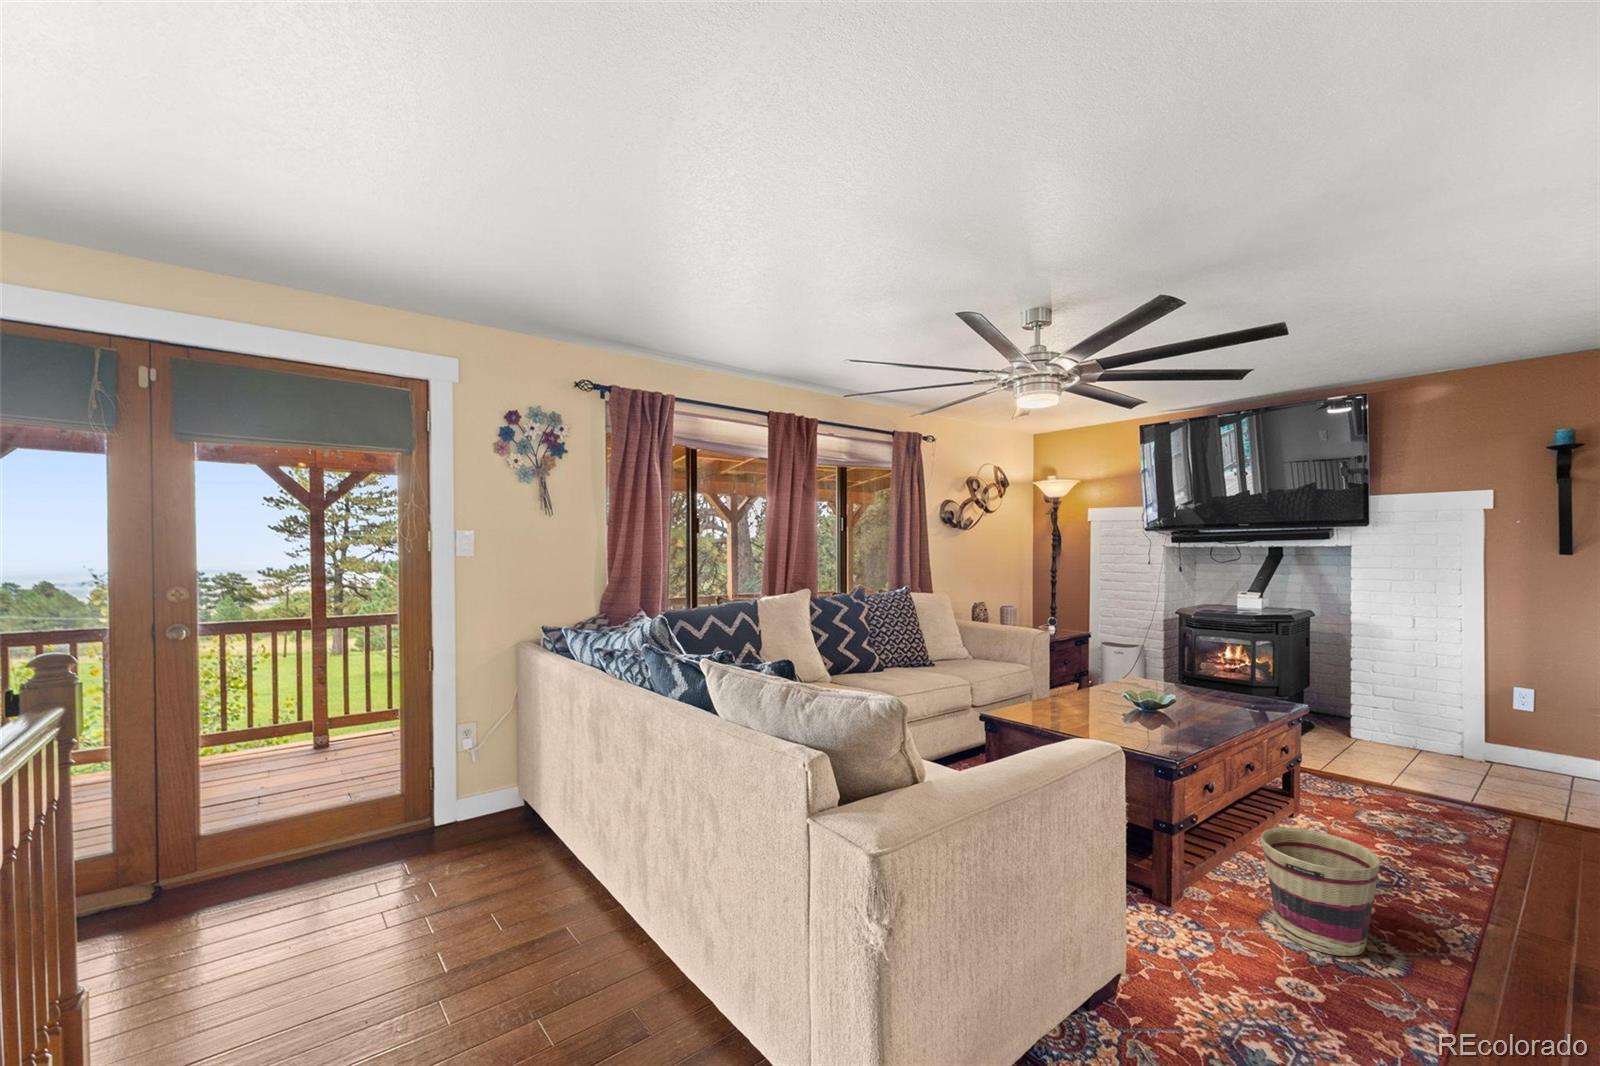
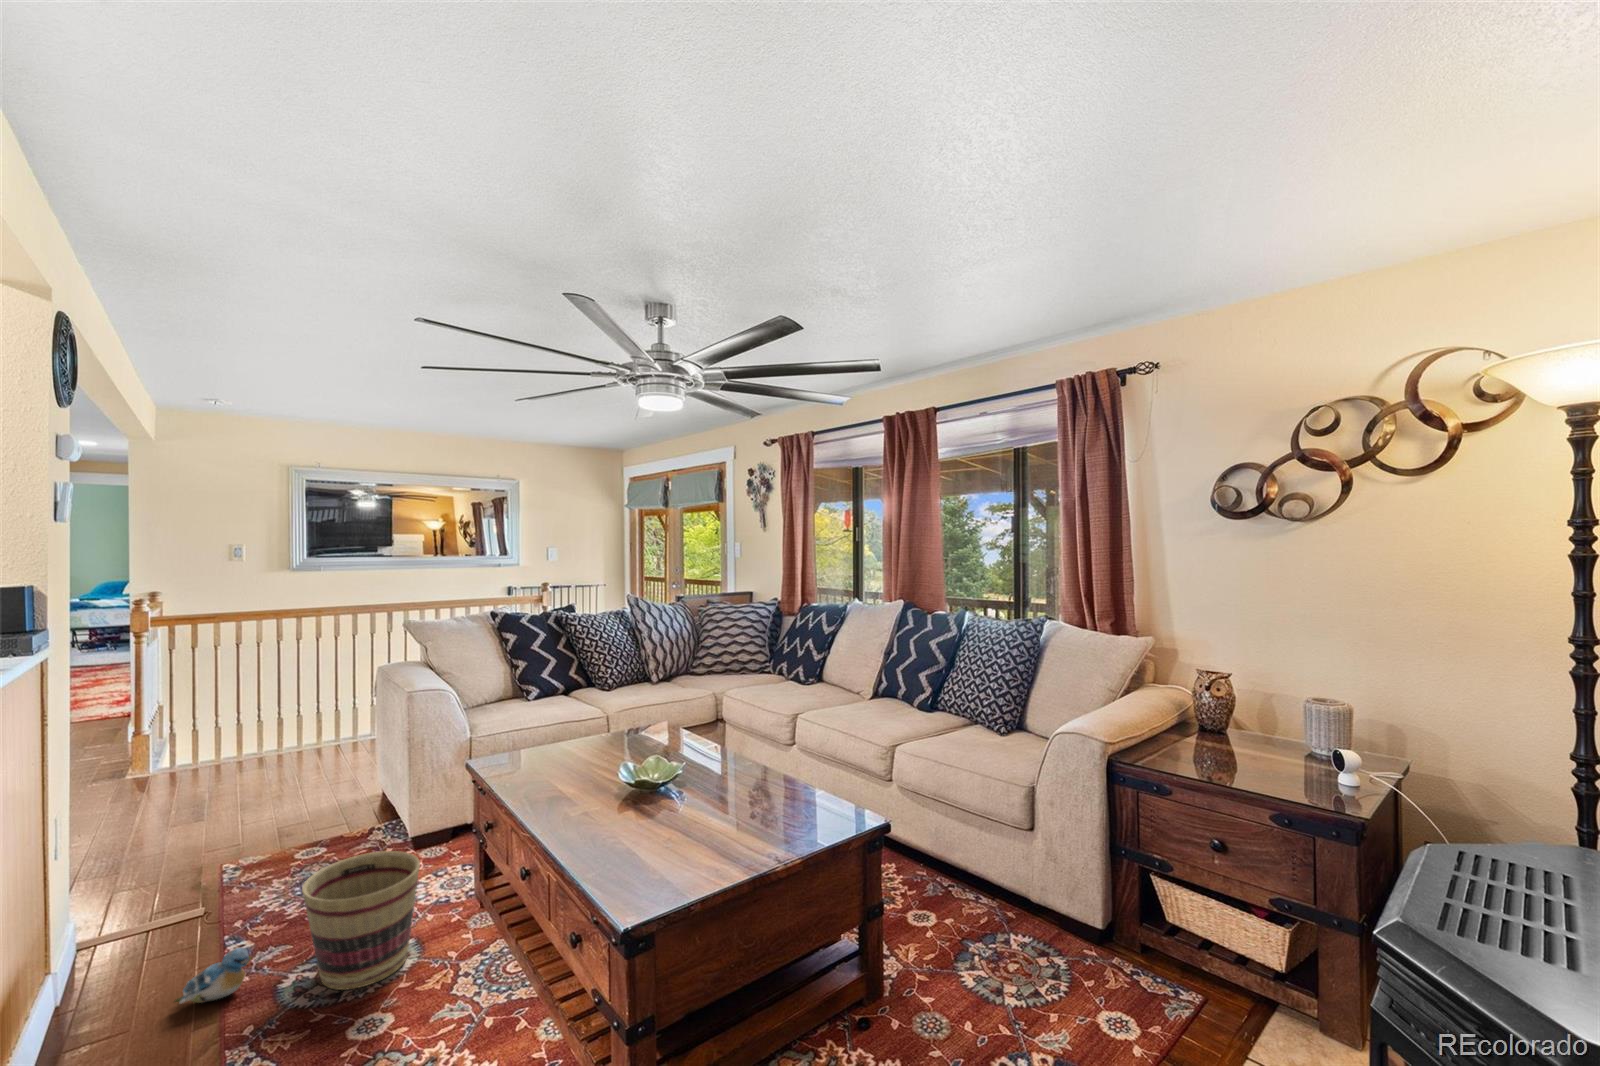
plush toy: none [1427,951,1517,1019] -> present [174,948,251,1004]

